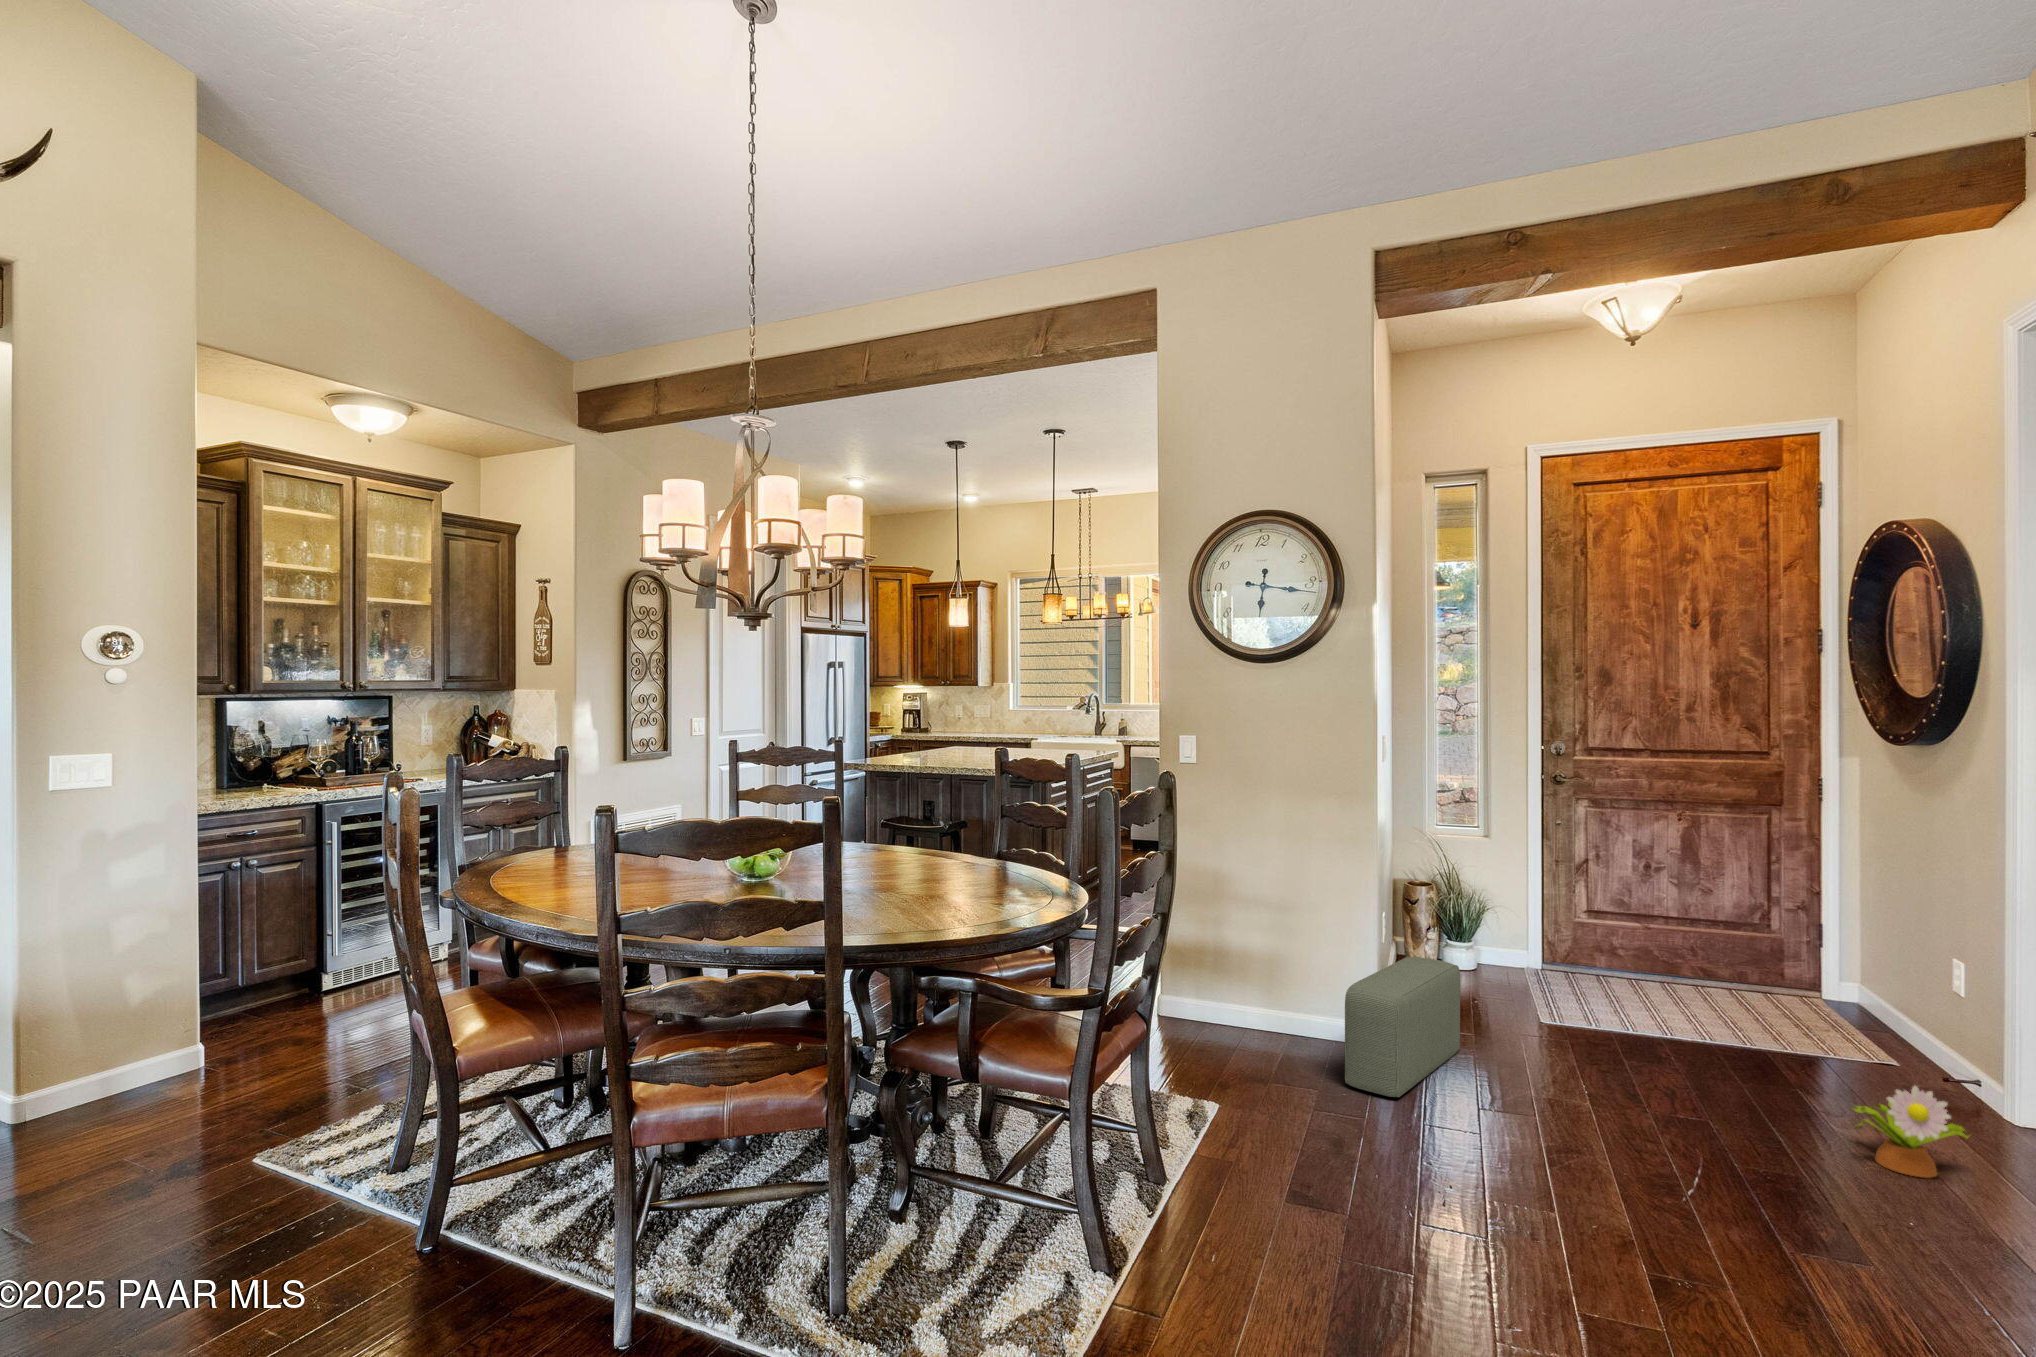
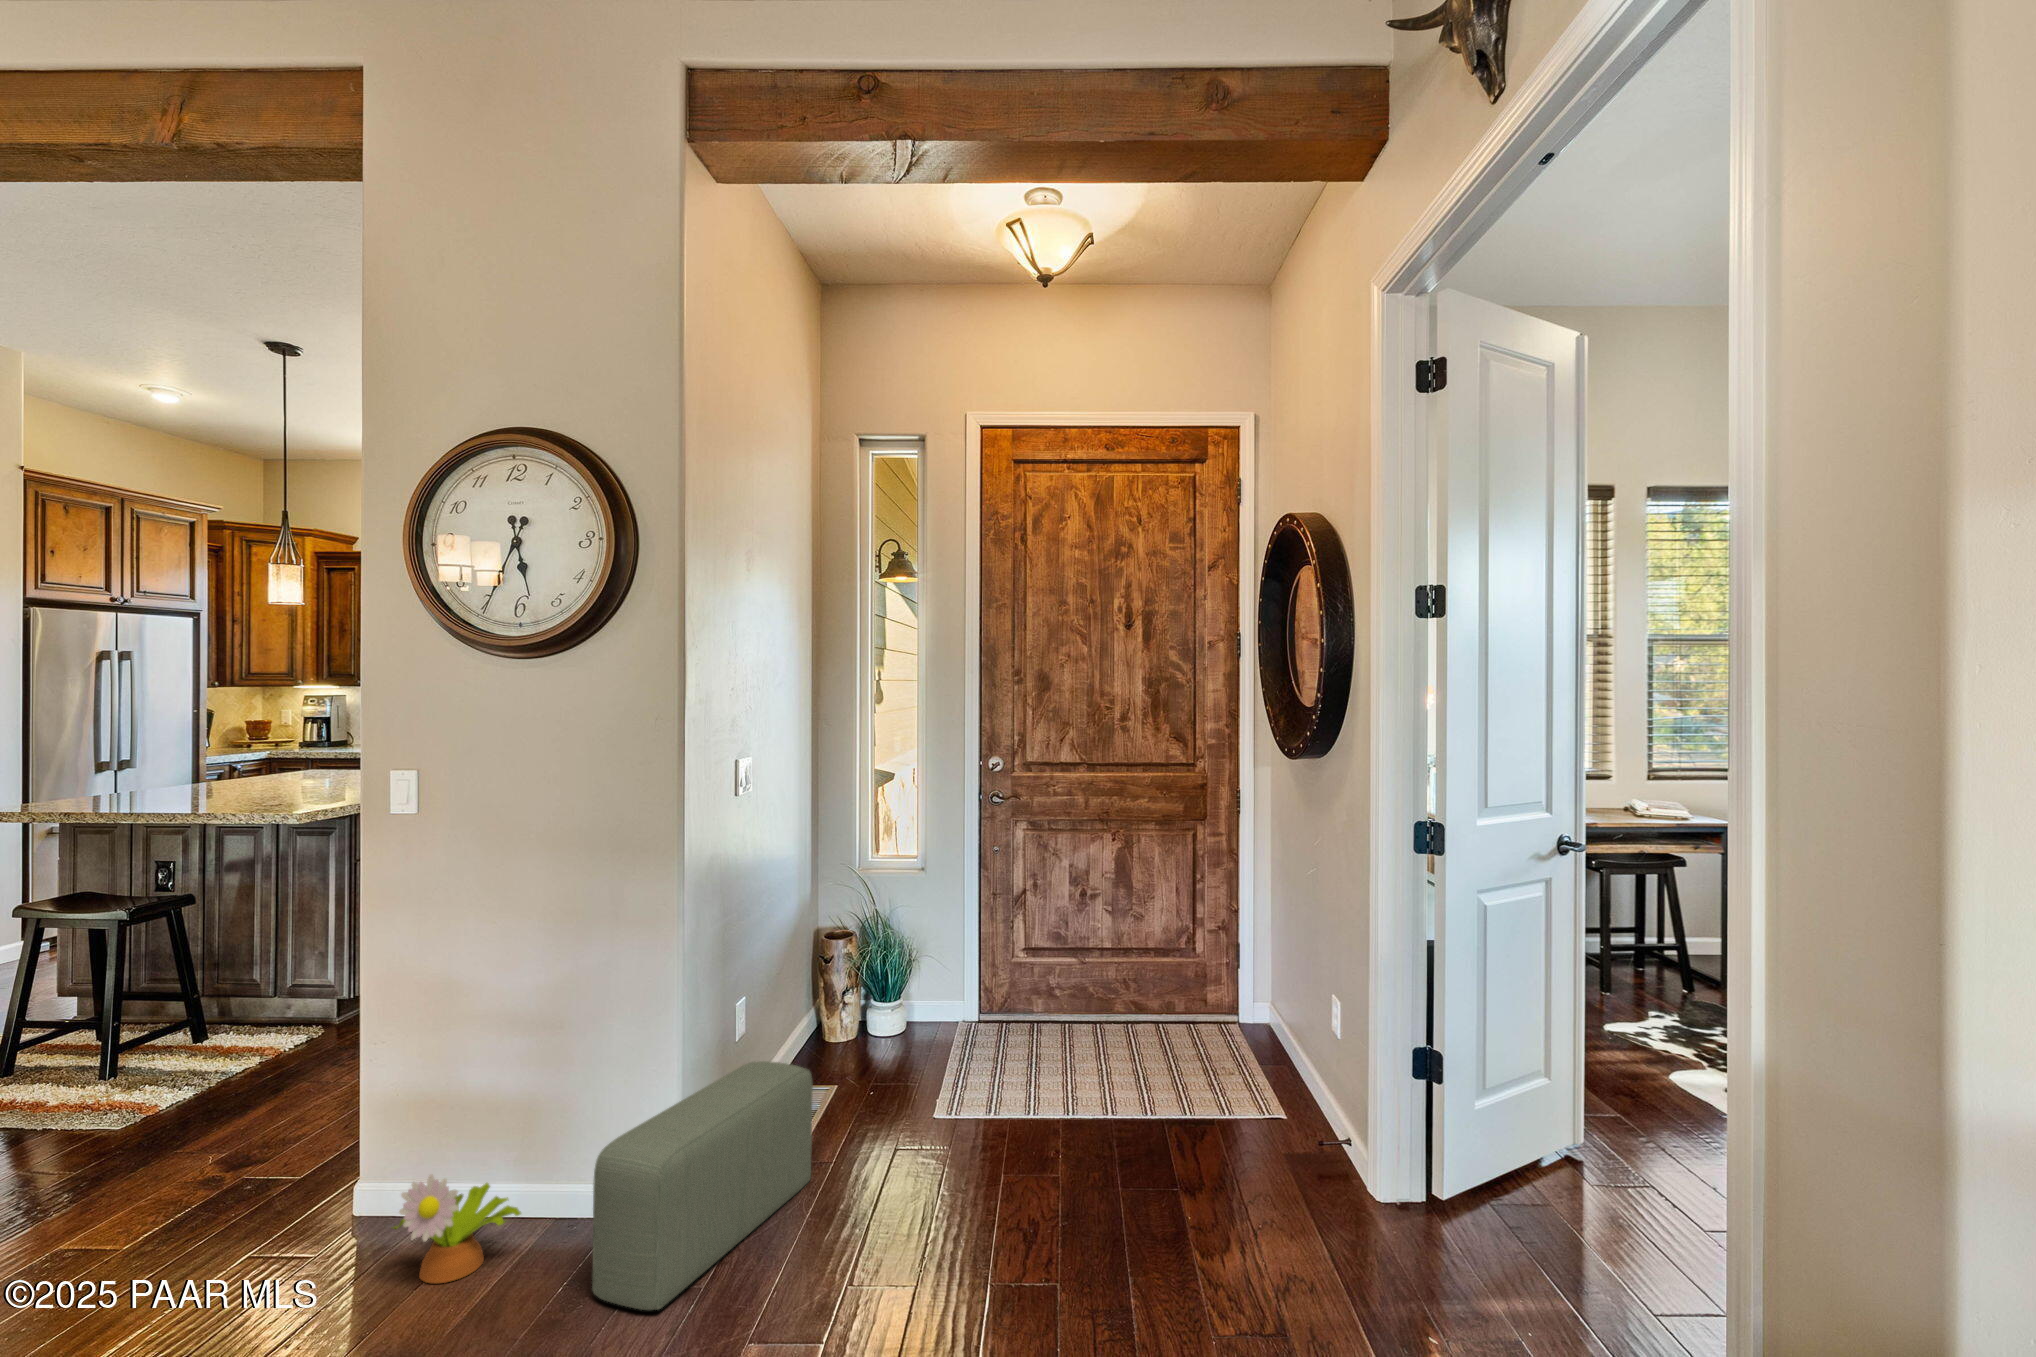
decorative plant: present [1854,1086,1969,1178] -> present [393,1175,521,1283]

